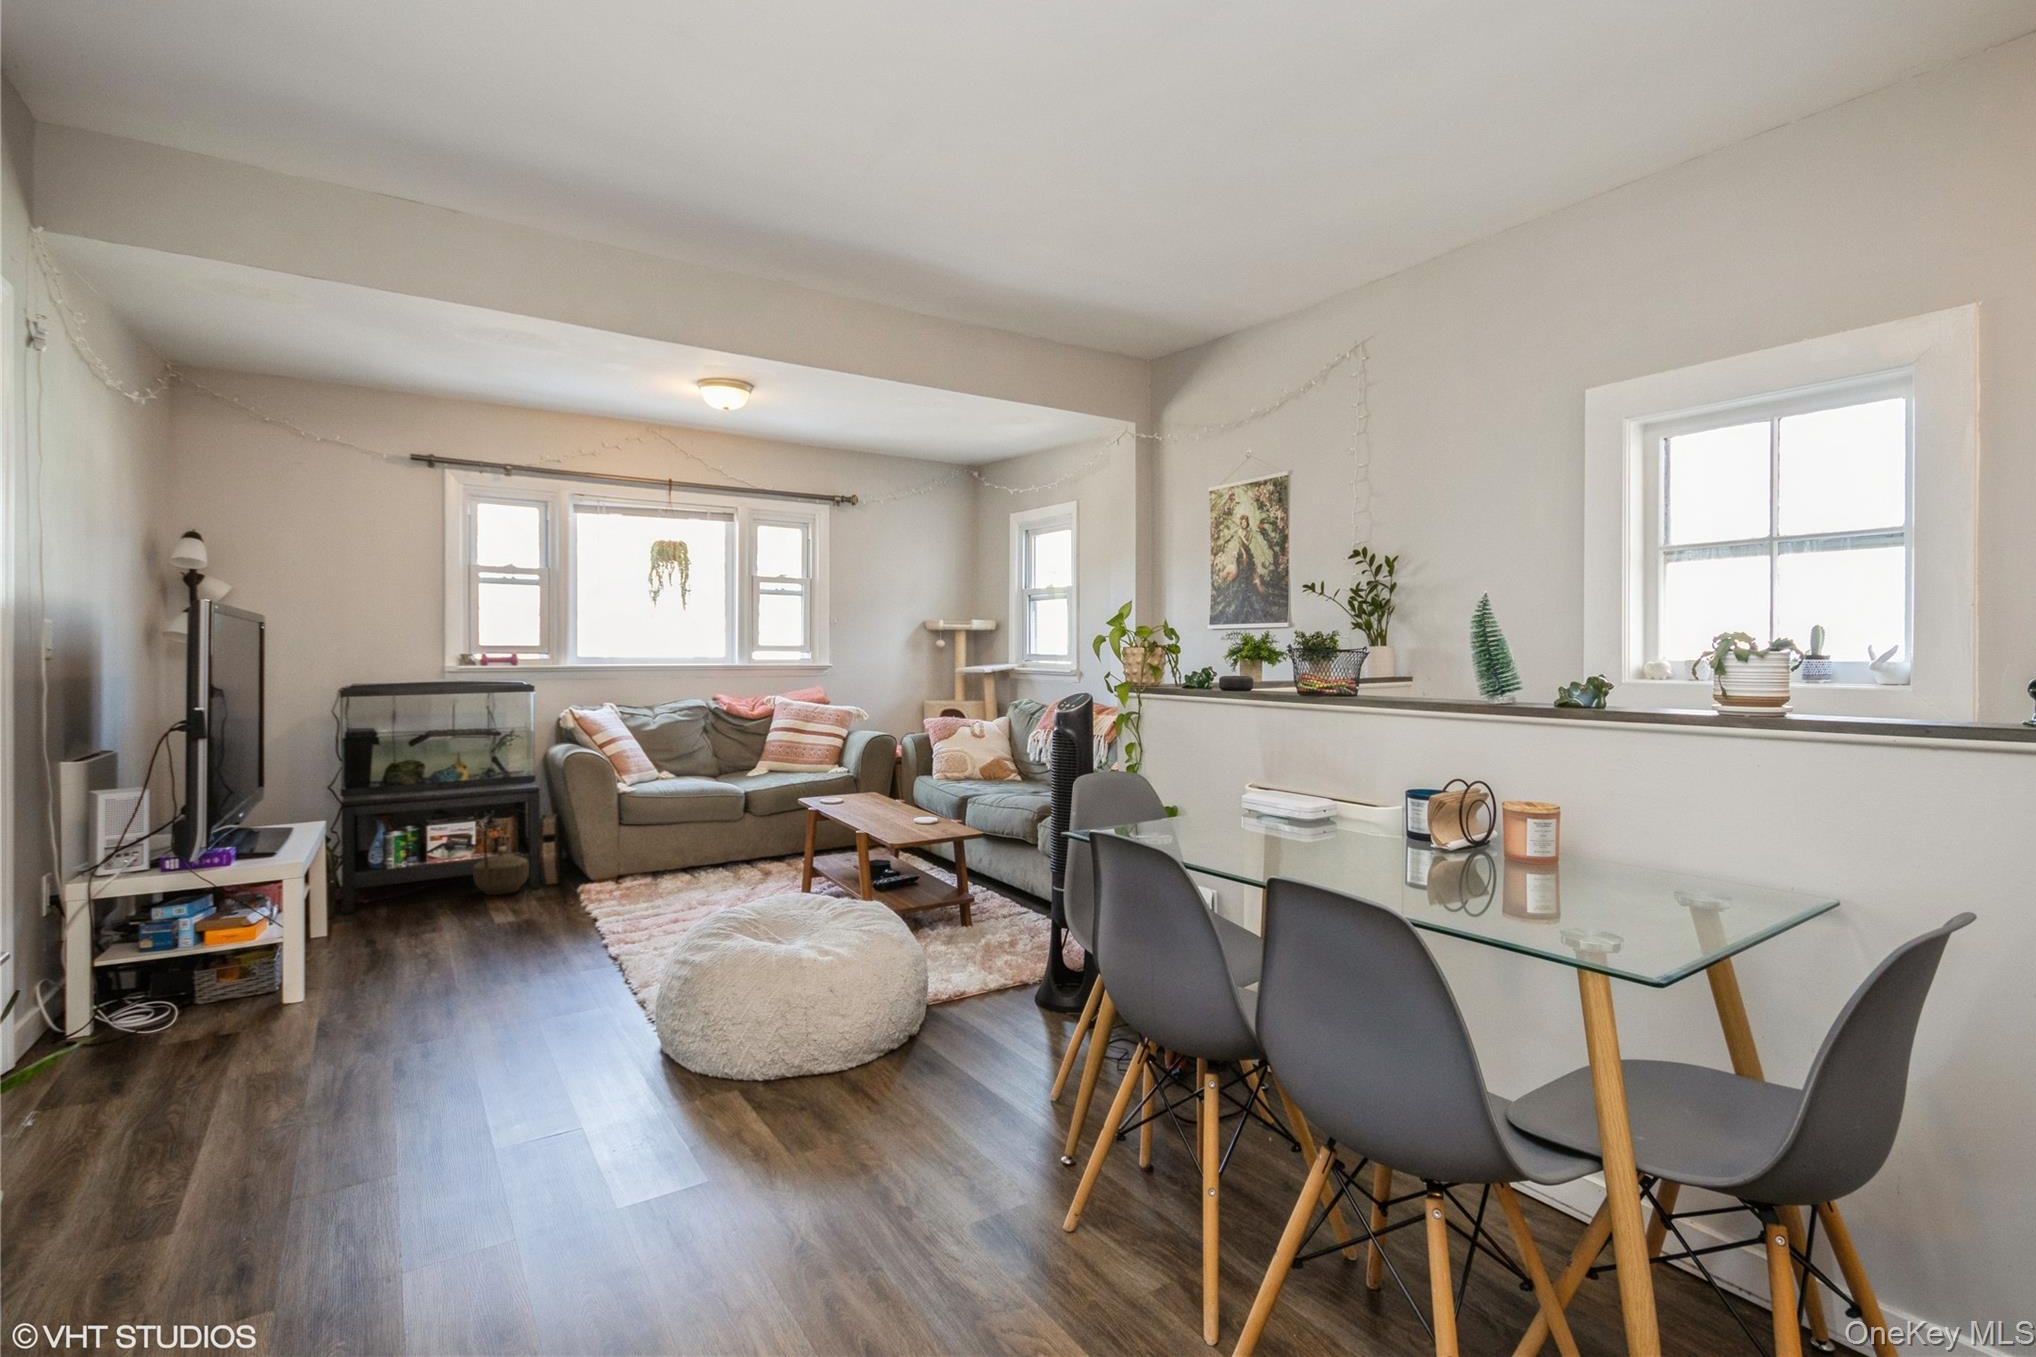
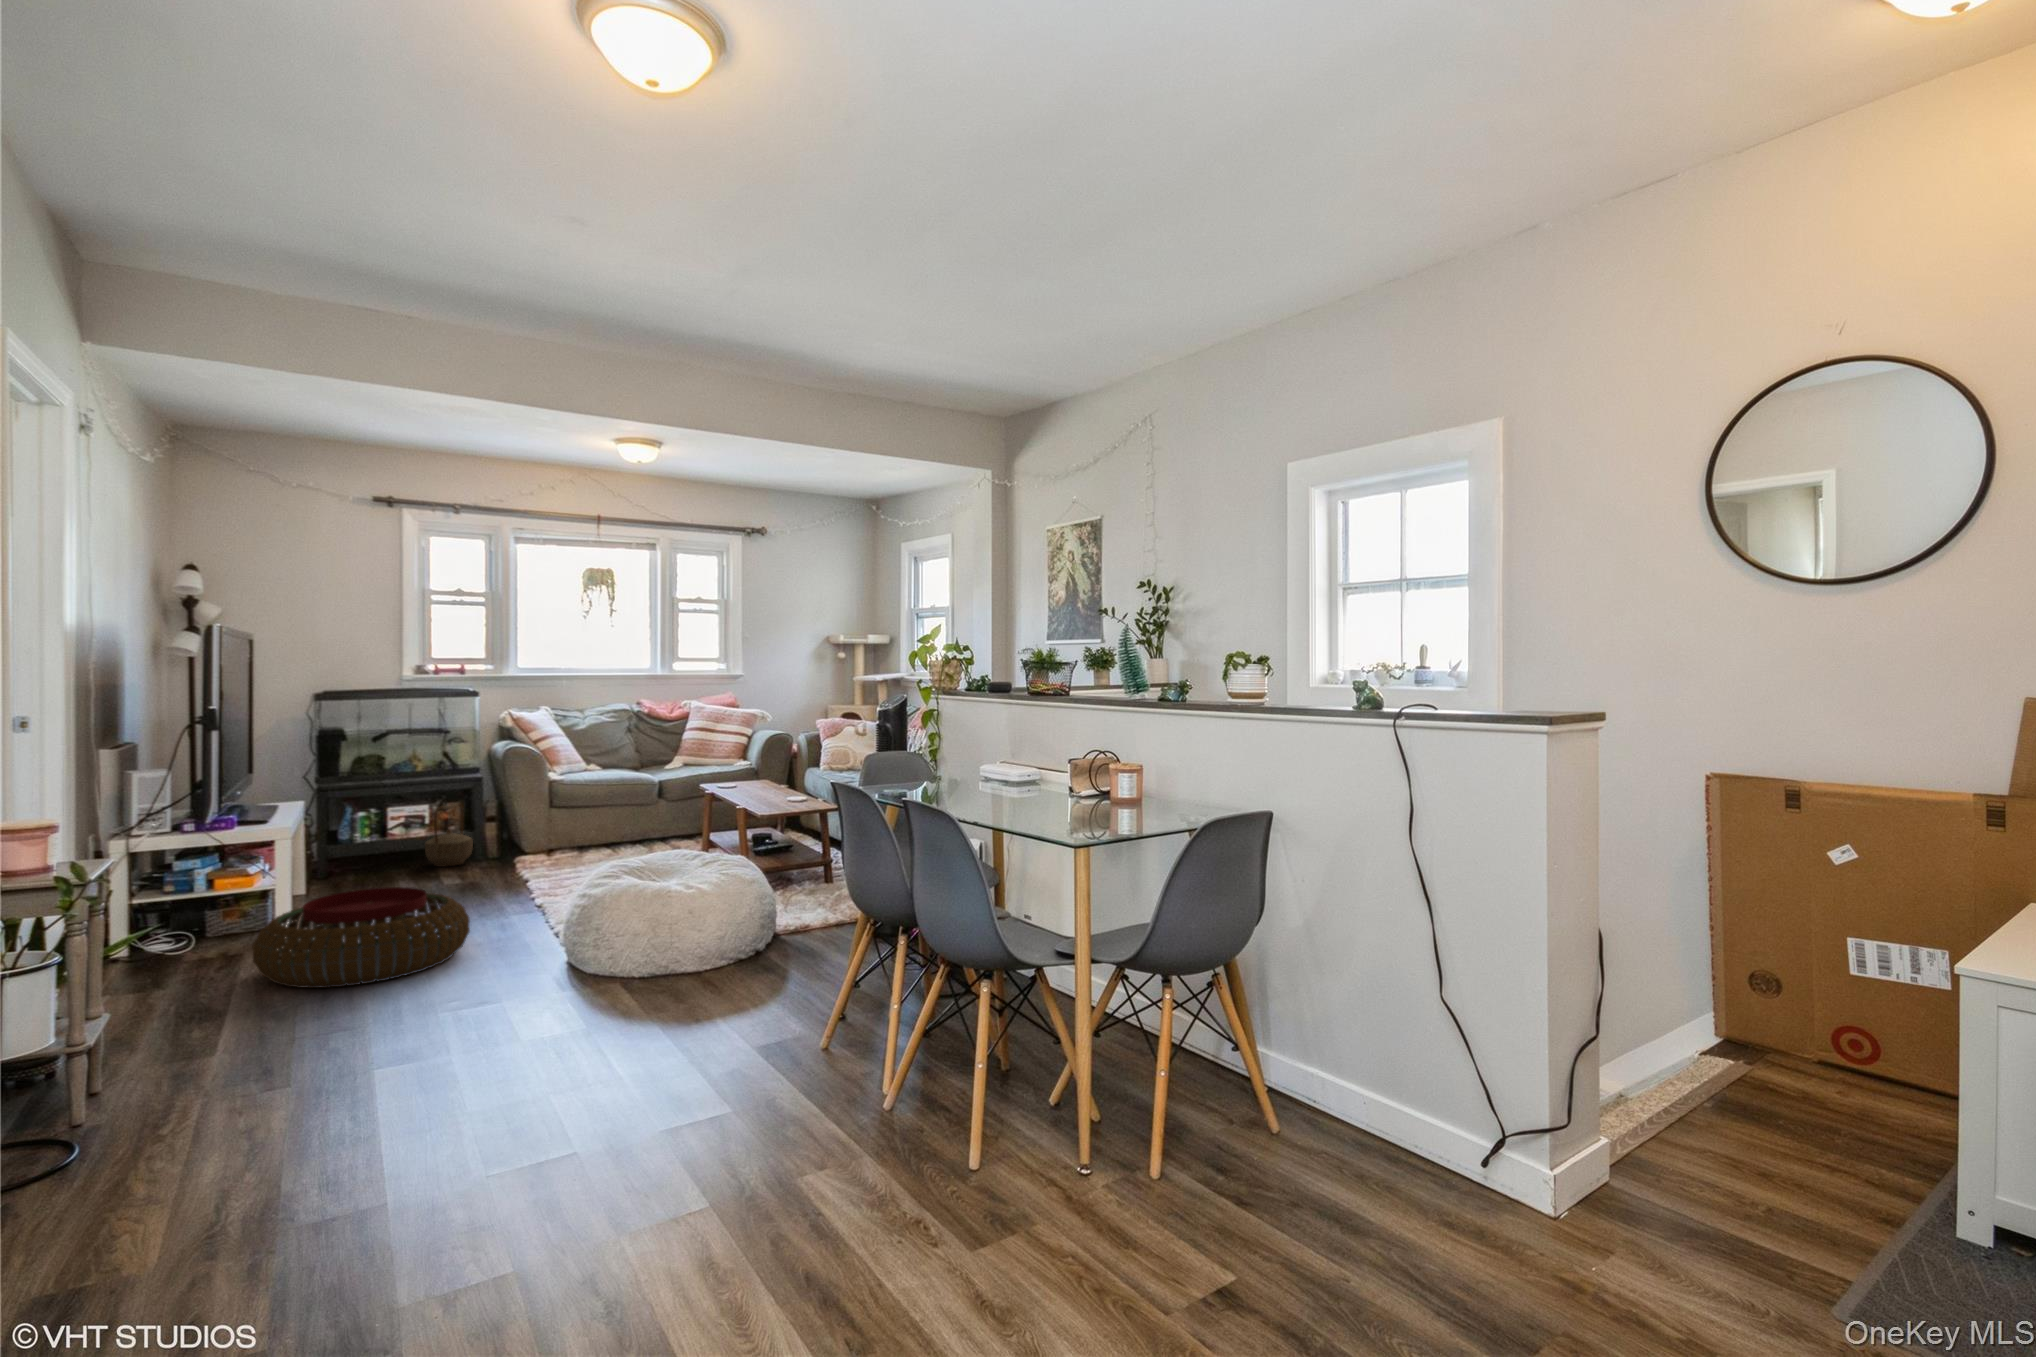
pouf: none [235,948,530,1104] -> present [253,887,470,988]

